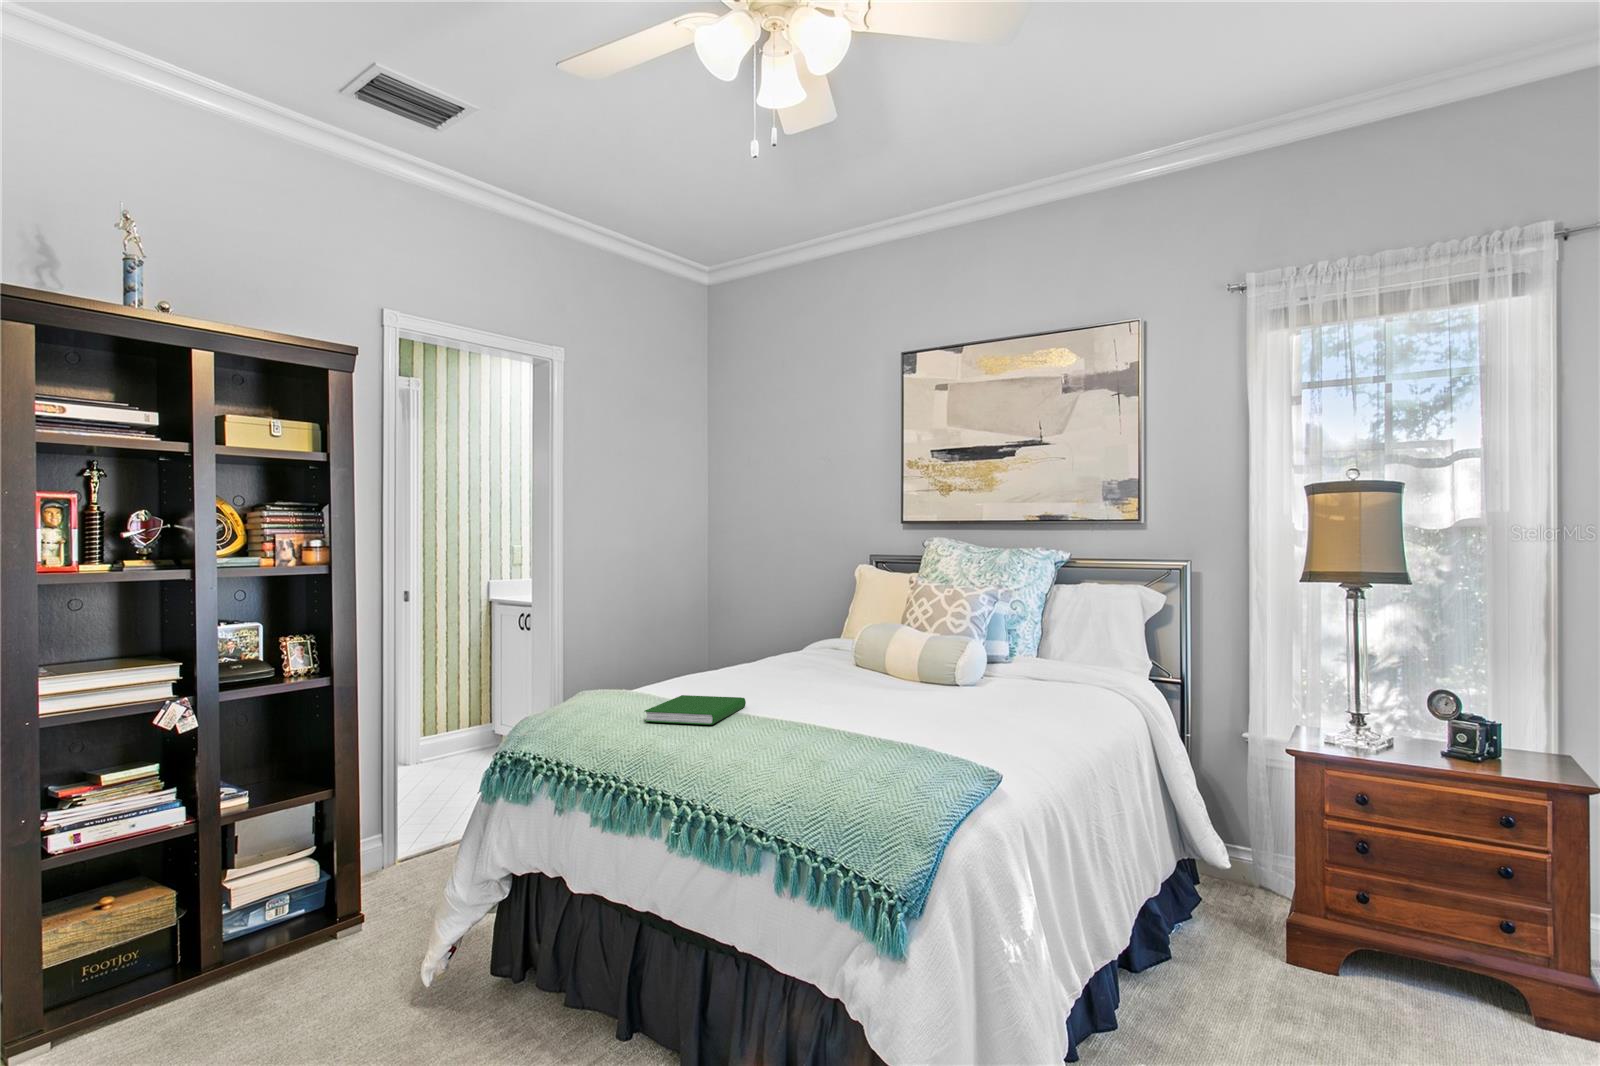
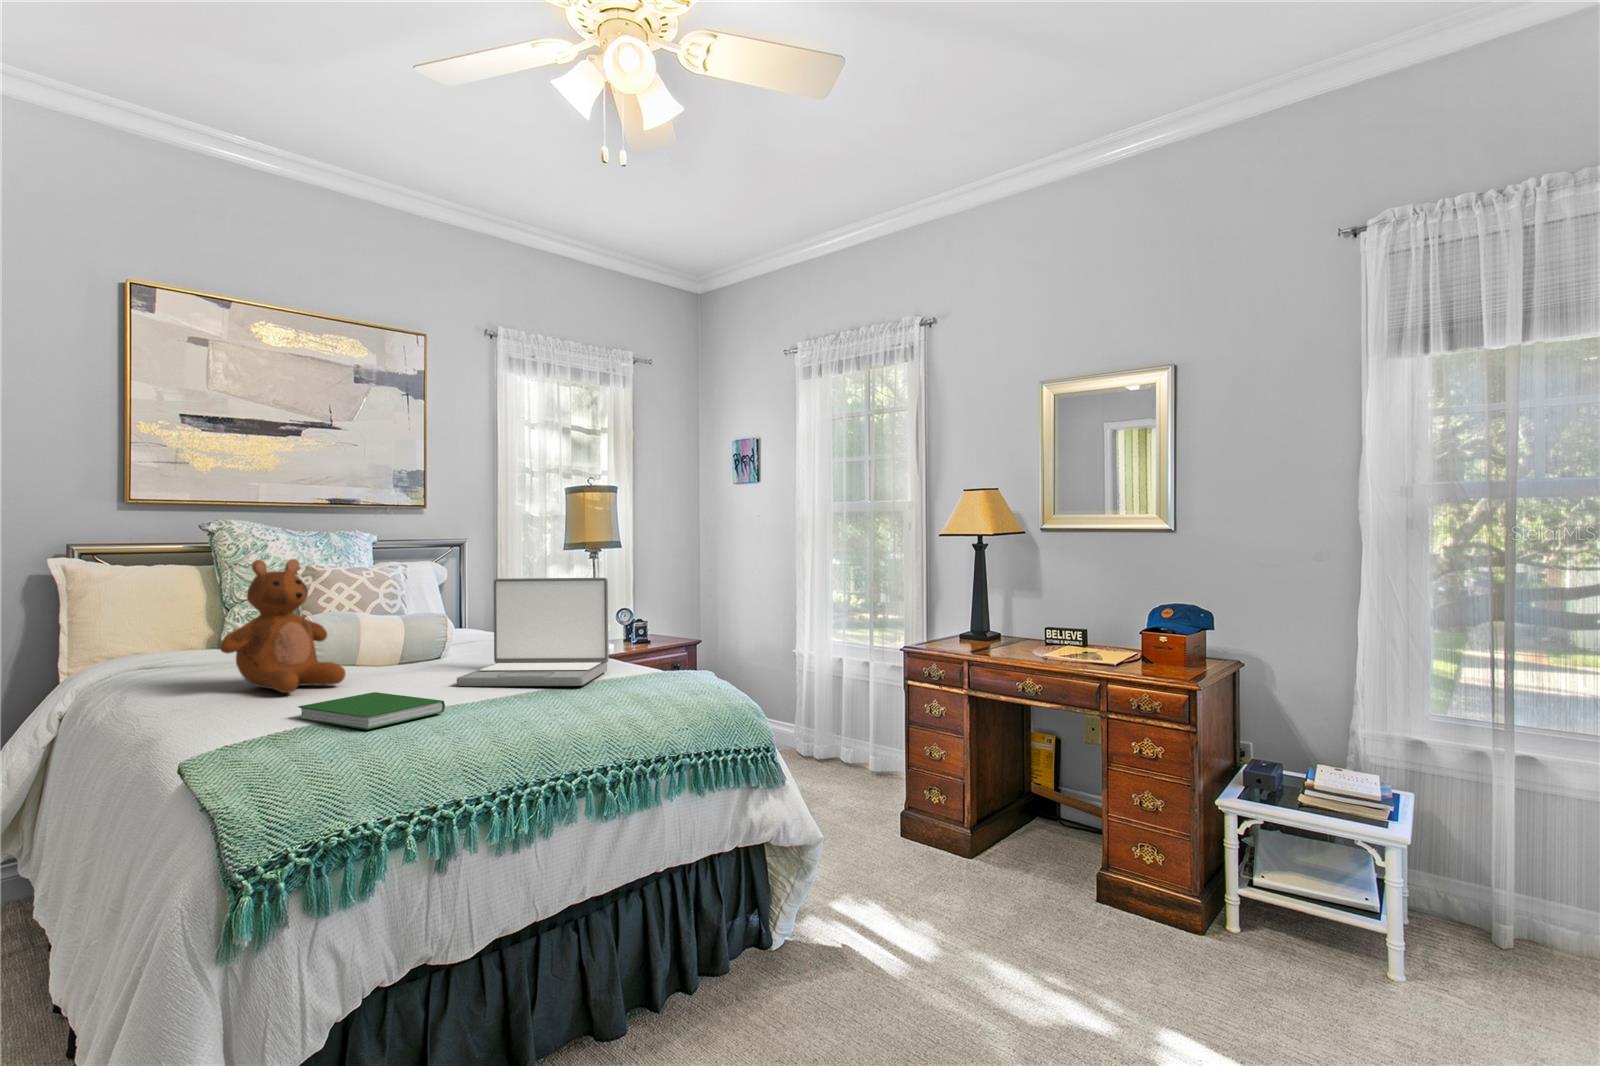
teddy bear: none [740,577,825,688] -> present [220,559,346,693]
laptop: none [826,606,966,737] -> present [457,578,609,686]

